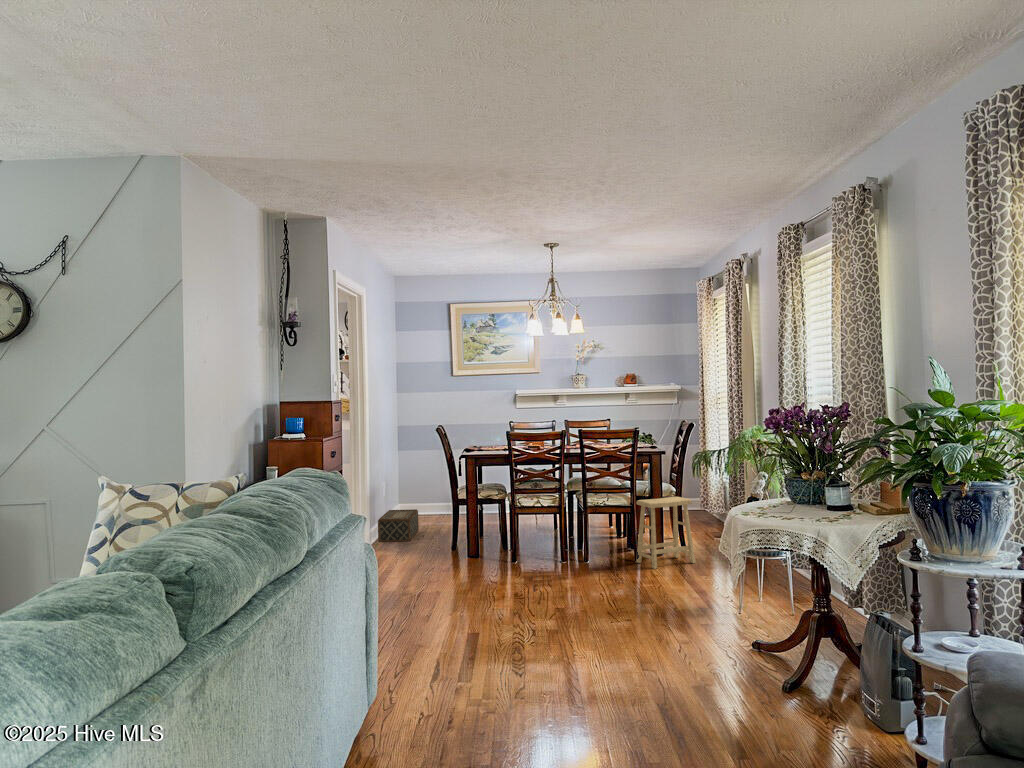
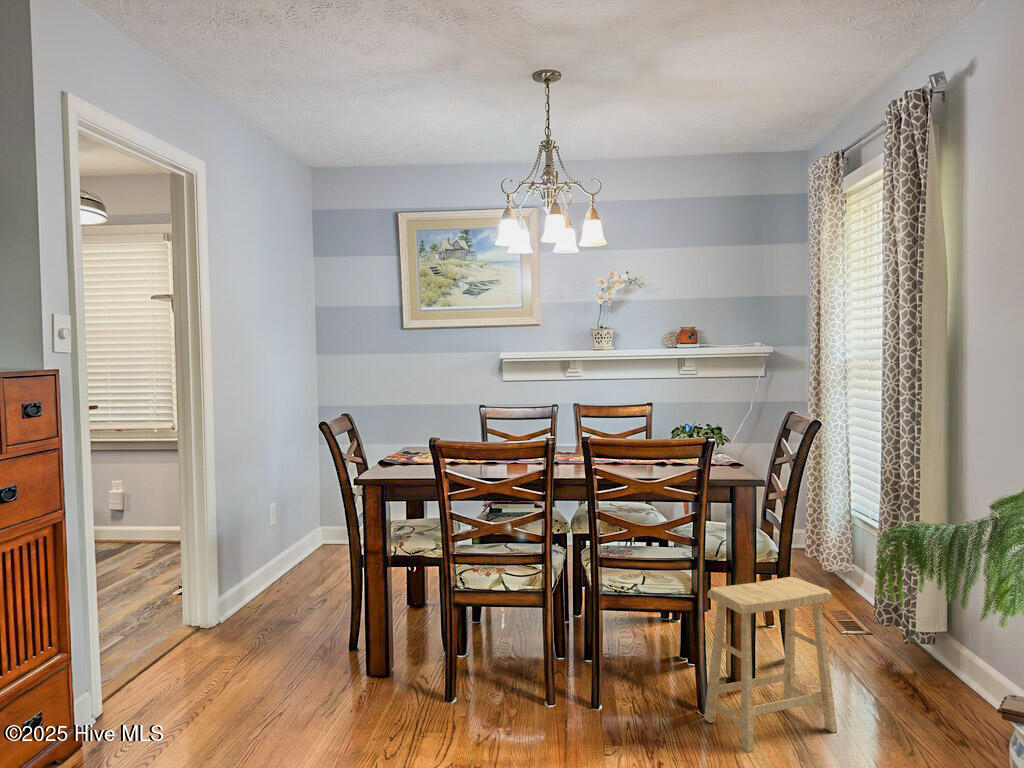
woven basket: present [378,509,419,542] -> none [235,551,323,616]

